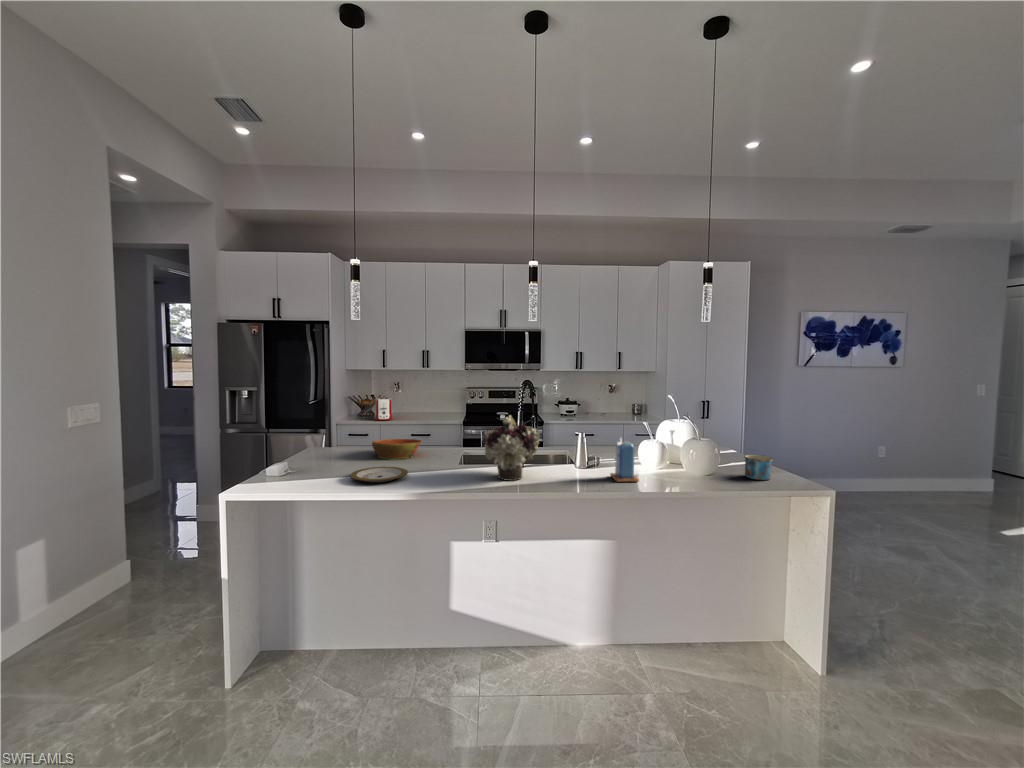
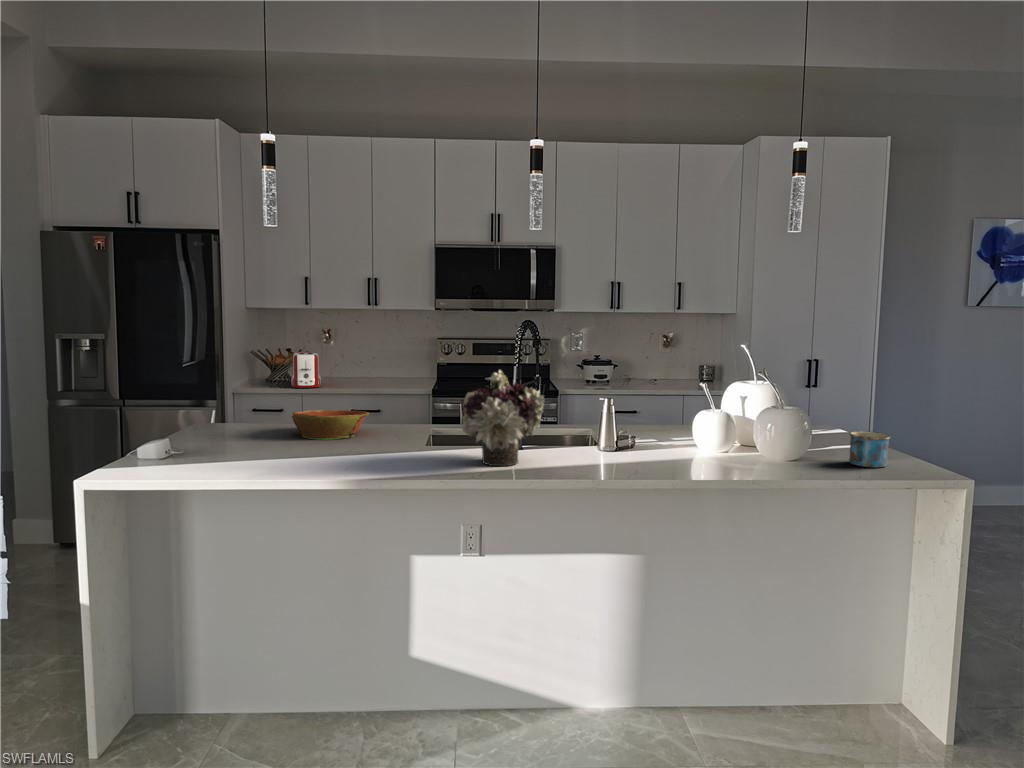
candle: present [610,439,639,482] -> none [649,404,691,468]
plate: present [350,467,408,483] -> none [263,447,349,468]

